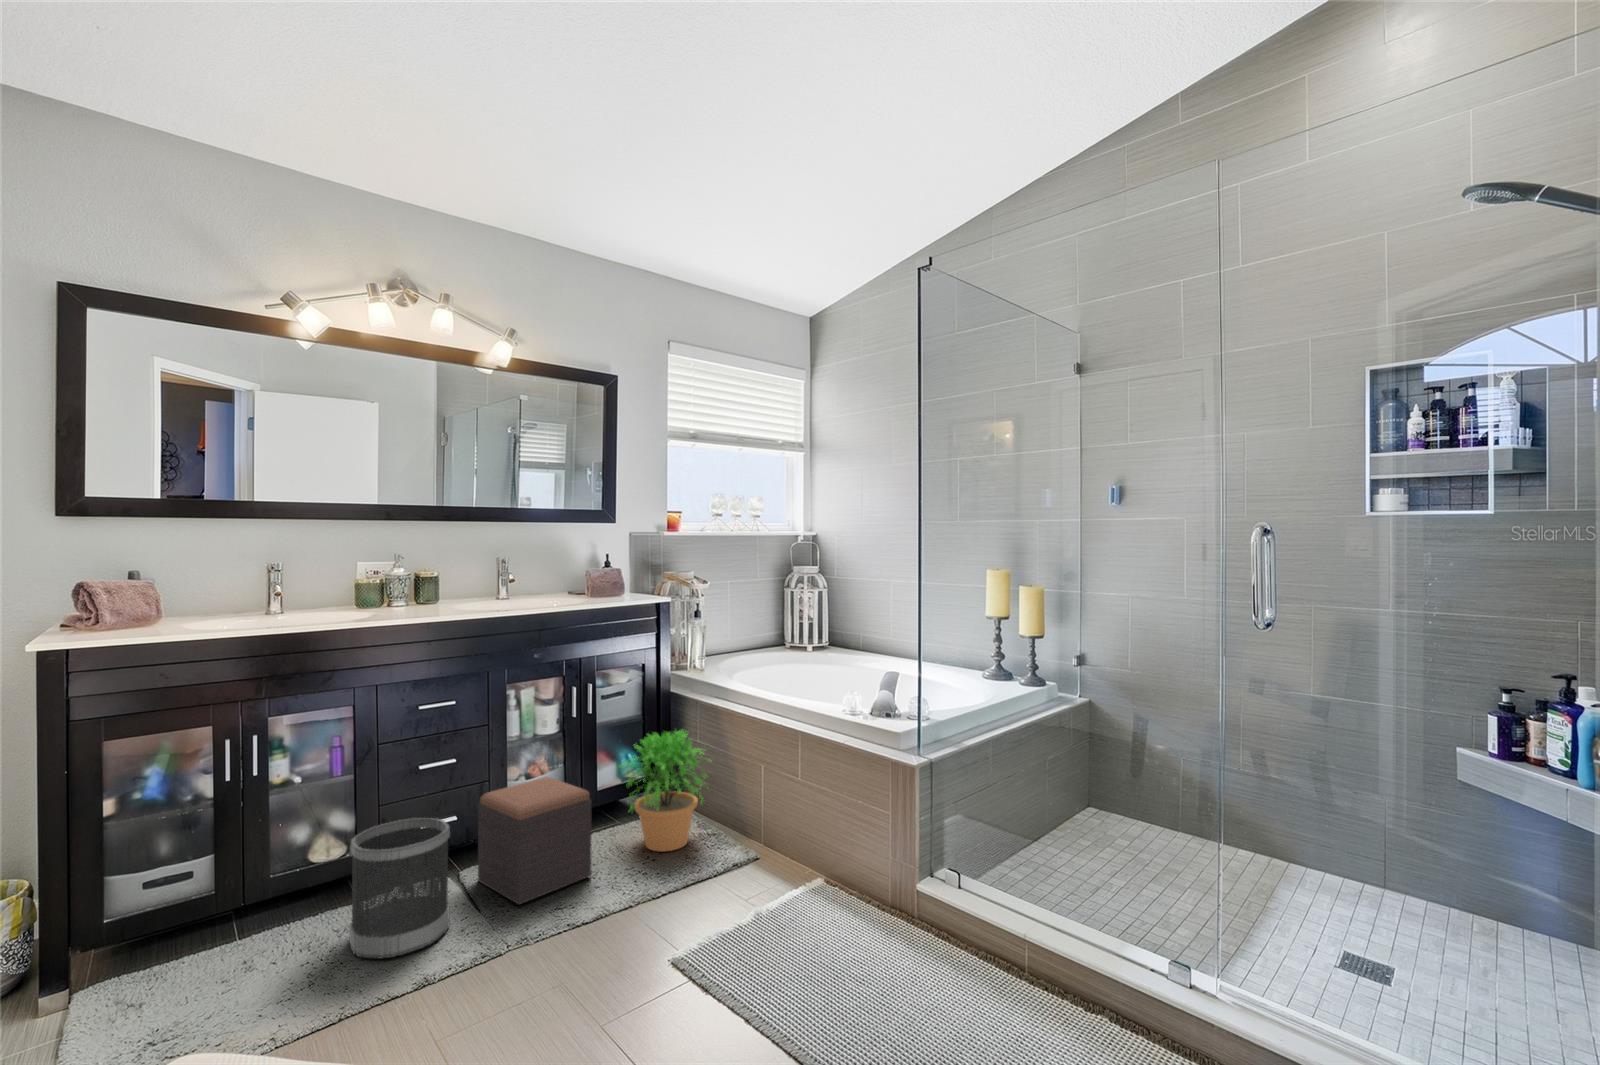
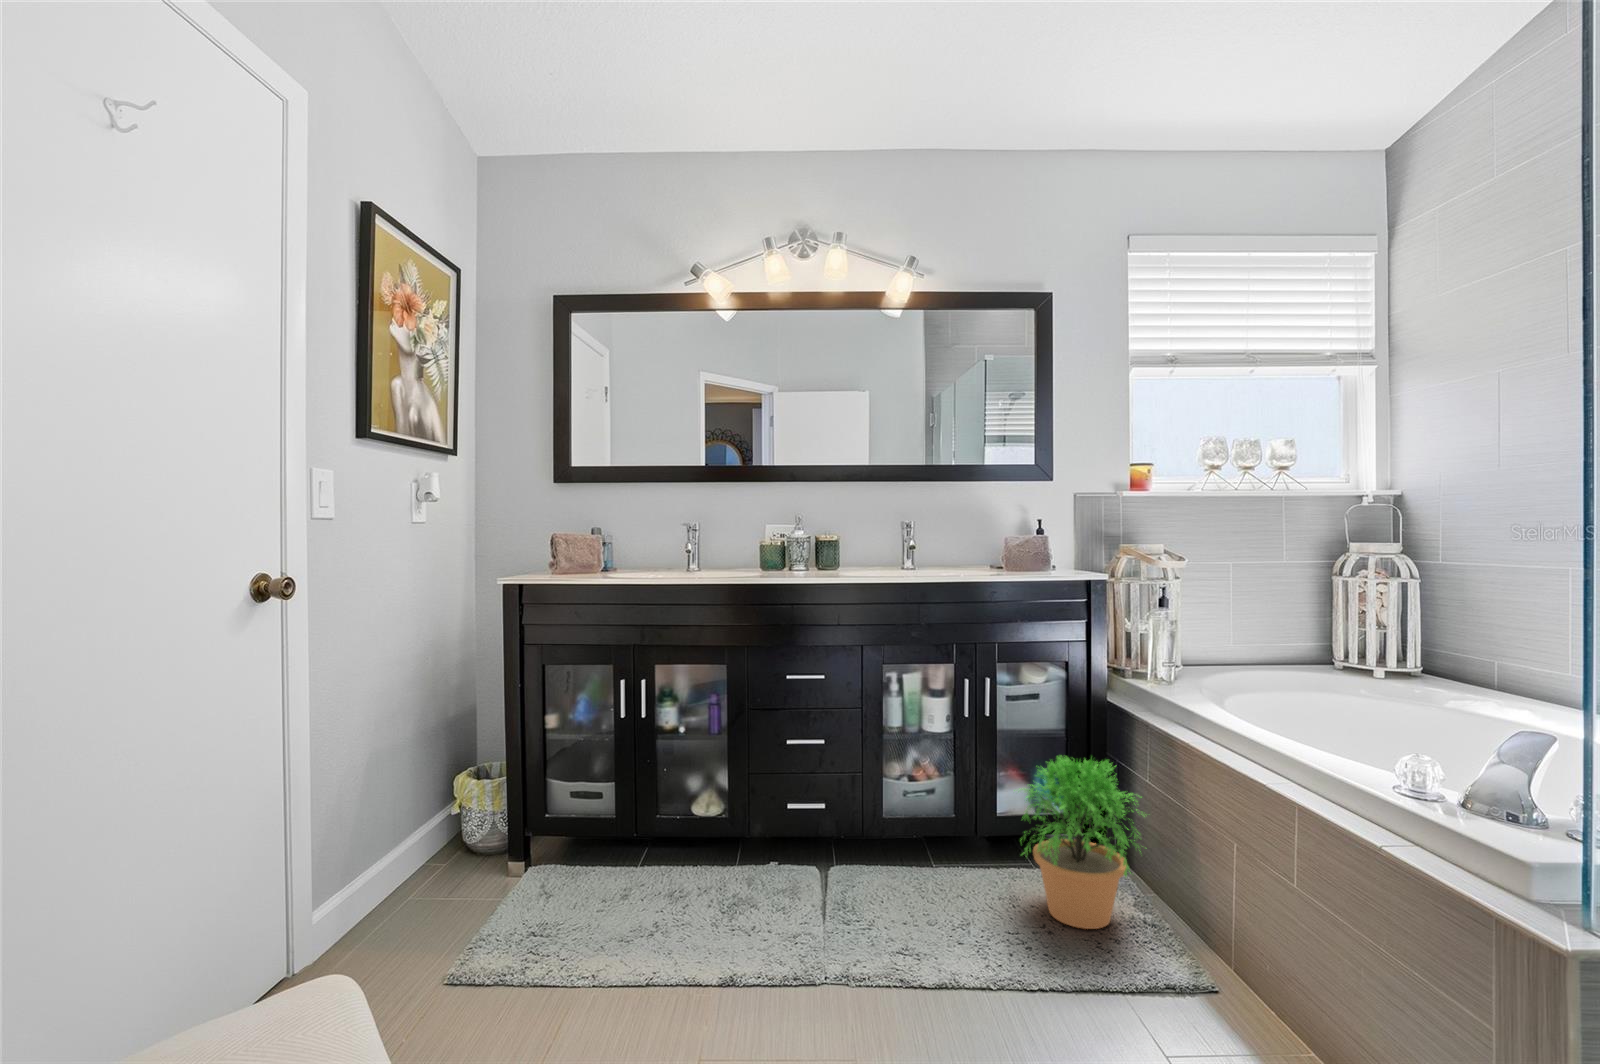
footstool: present [478,777,591,905] -> none [842,782,960,930]
wastebasket: present [350,818,450,958] -> none [695,792,790,941]

